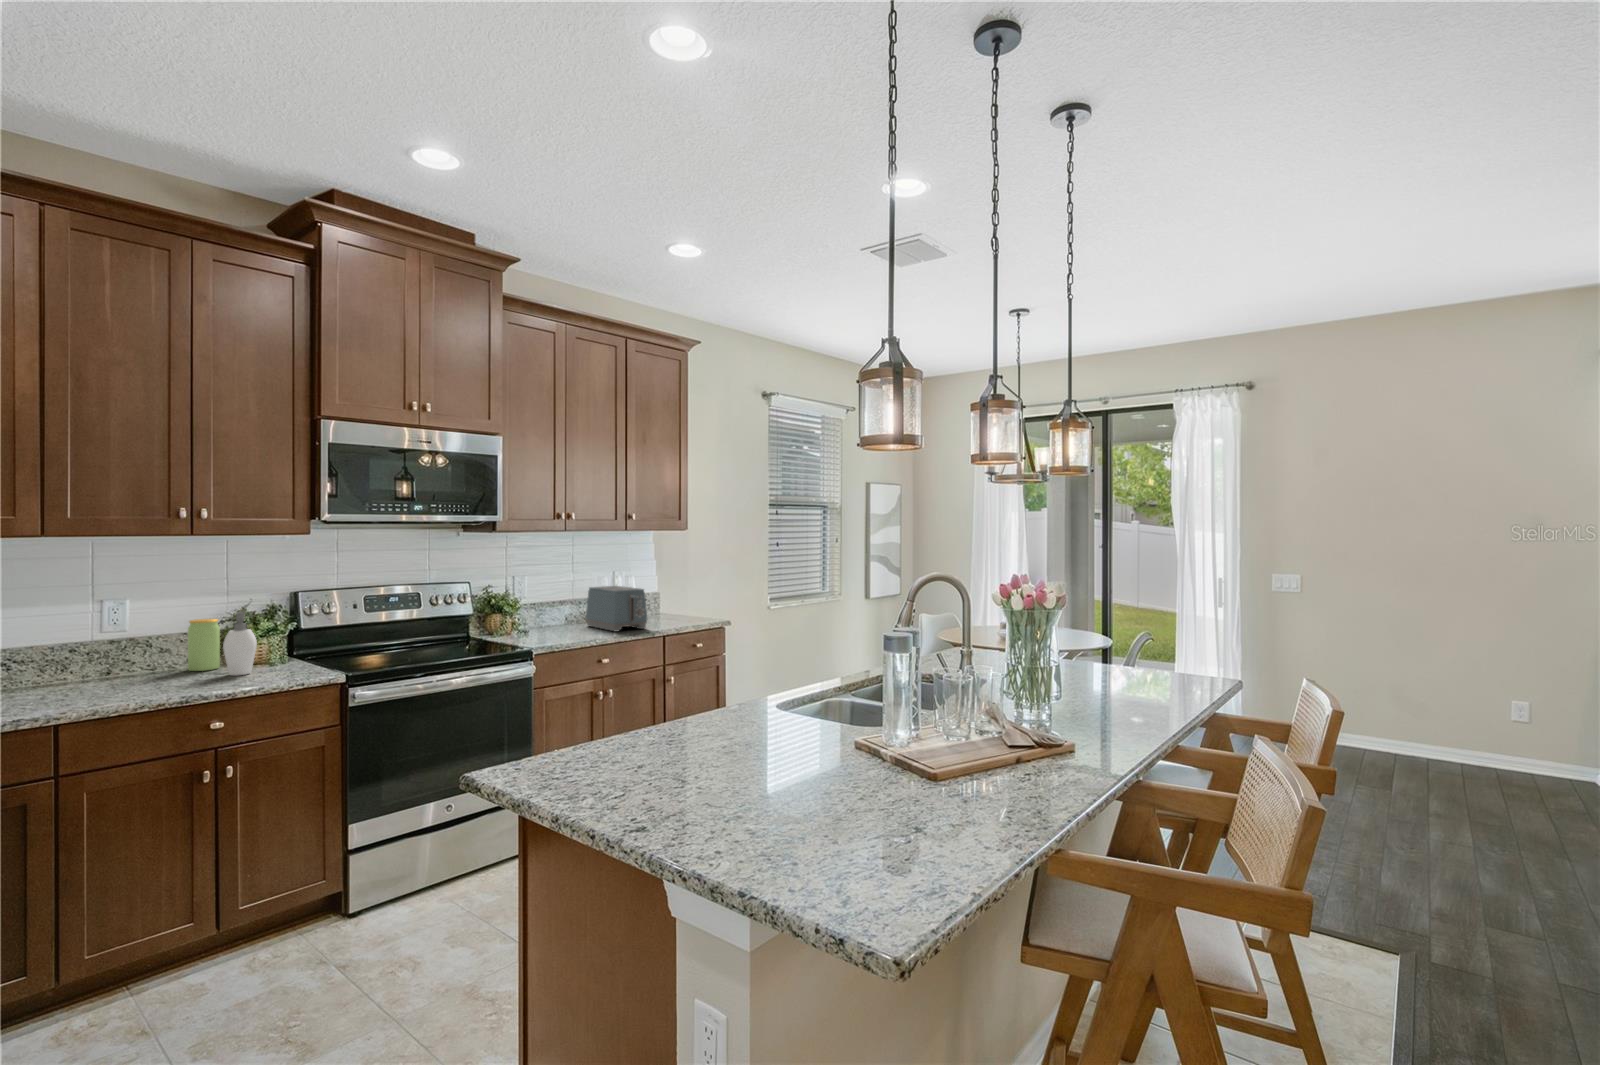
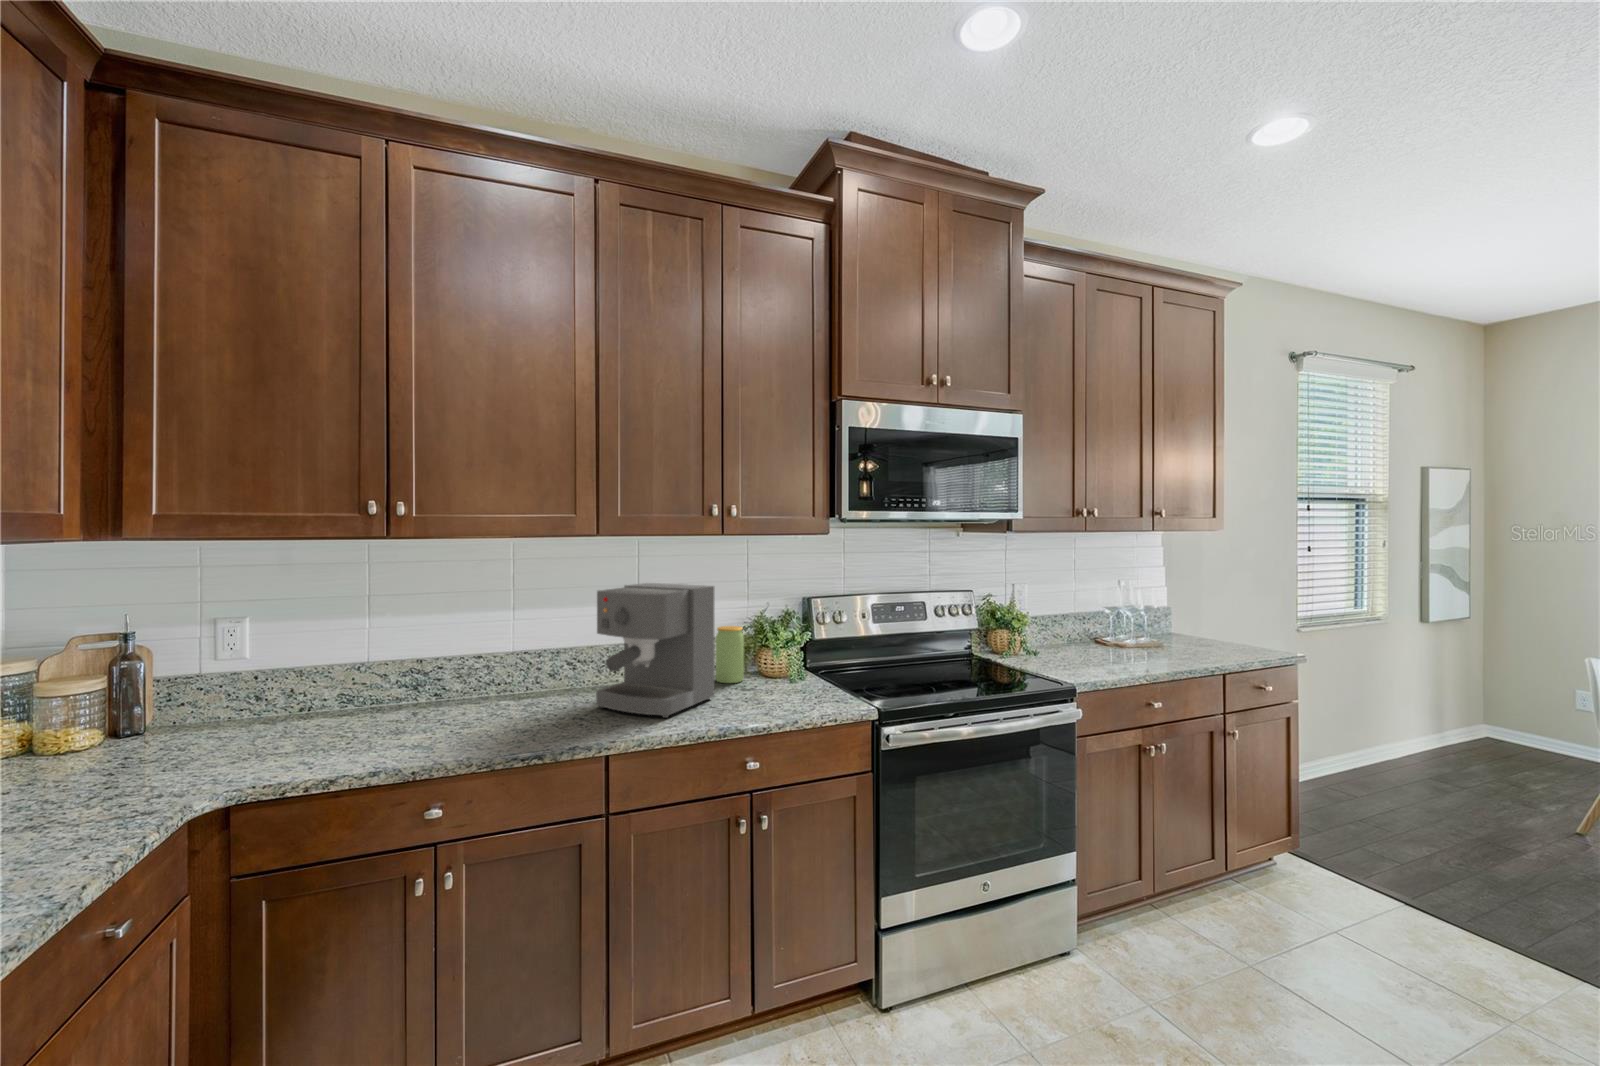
coffee maker: none [41,580,182,697] -> present [596,583,714,718]
toaster: present [586,586,647,632] -> none [1099,600,1194,662]
soap dispenser: present [223,612,257,675] -> none [750,623,791,695]

